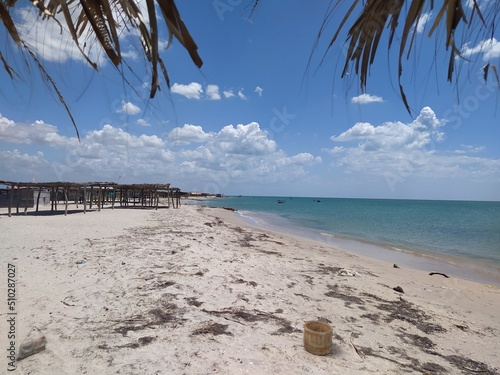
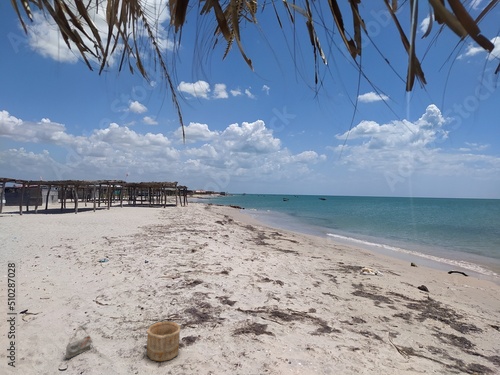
wooden bucket: present [303,320,333,355] -> present [147,321,181,362]

